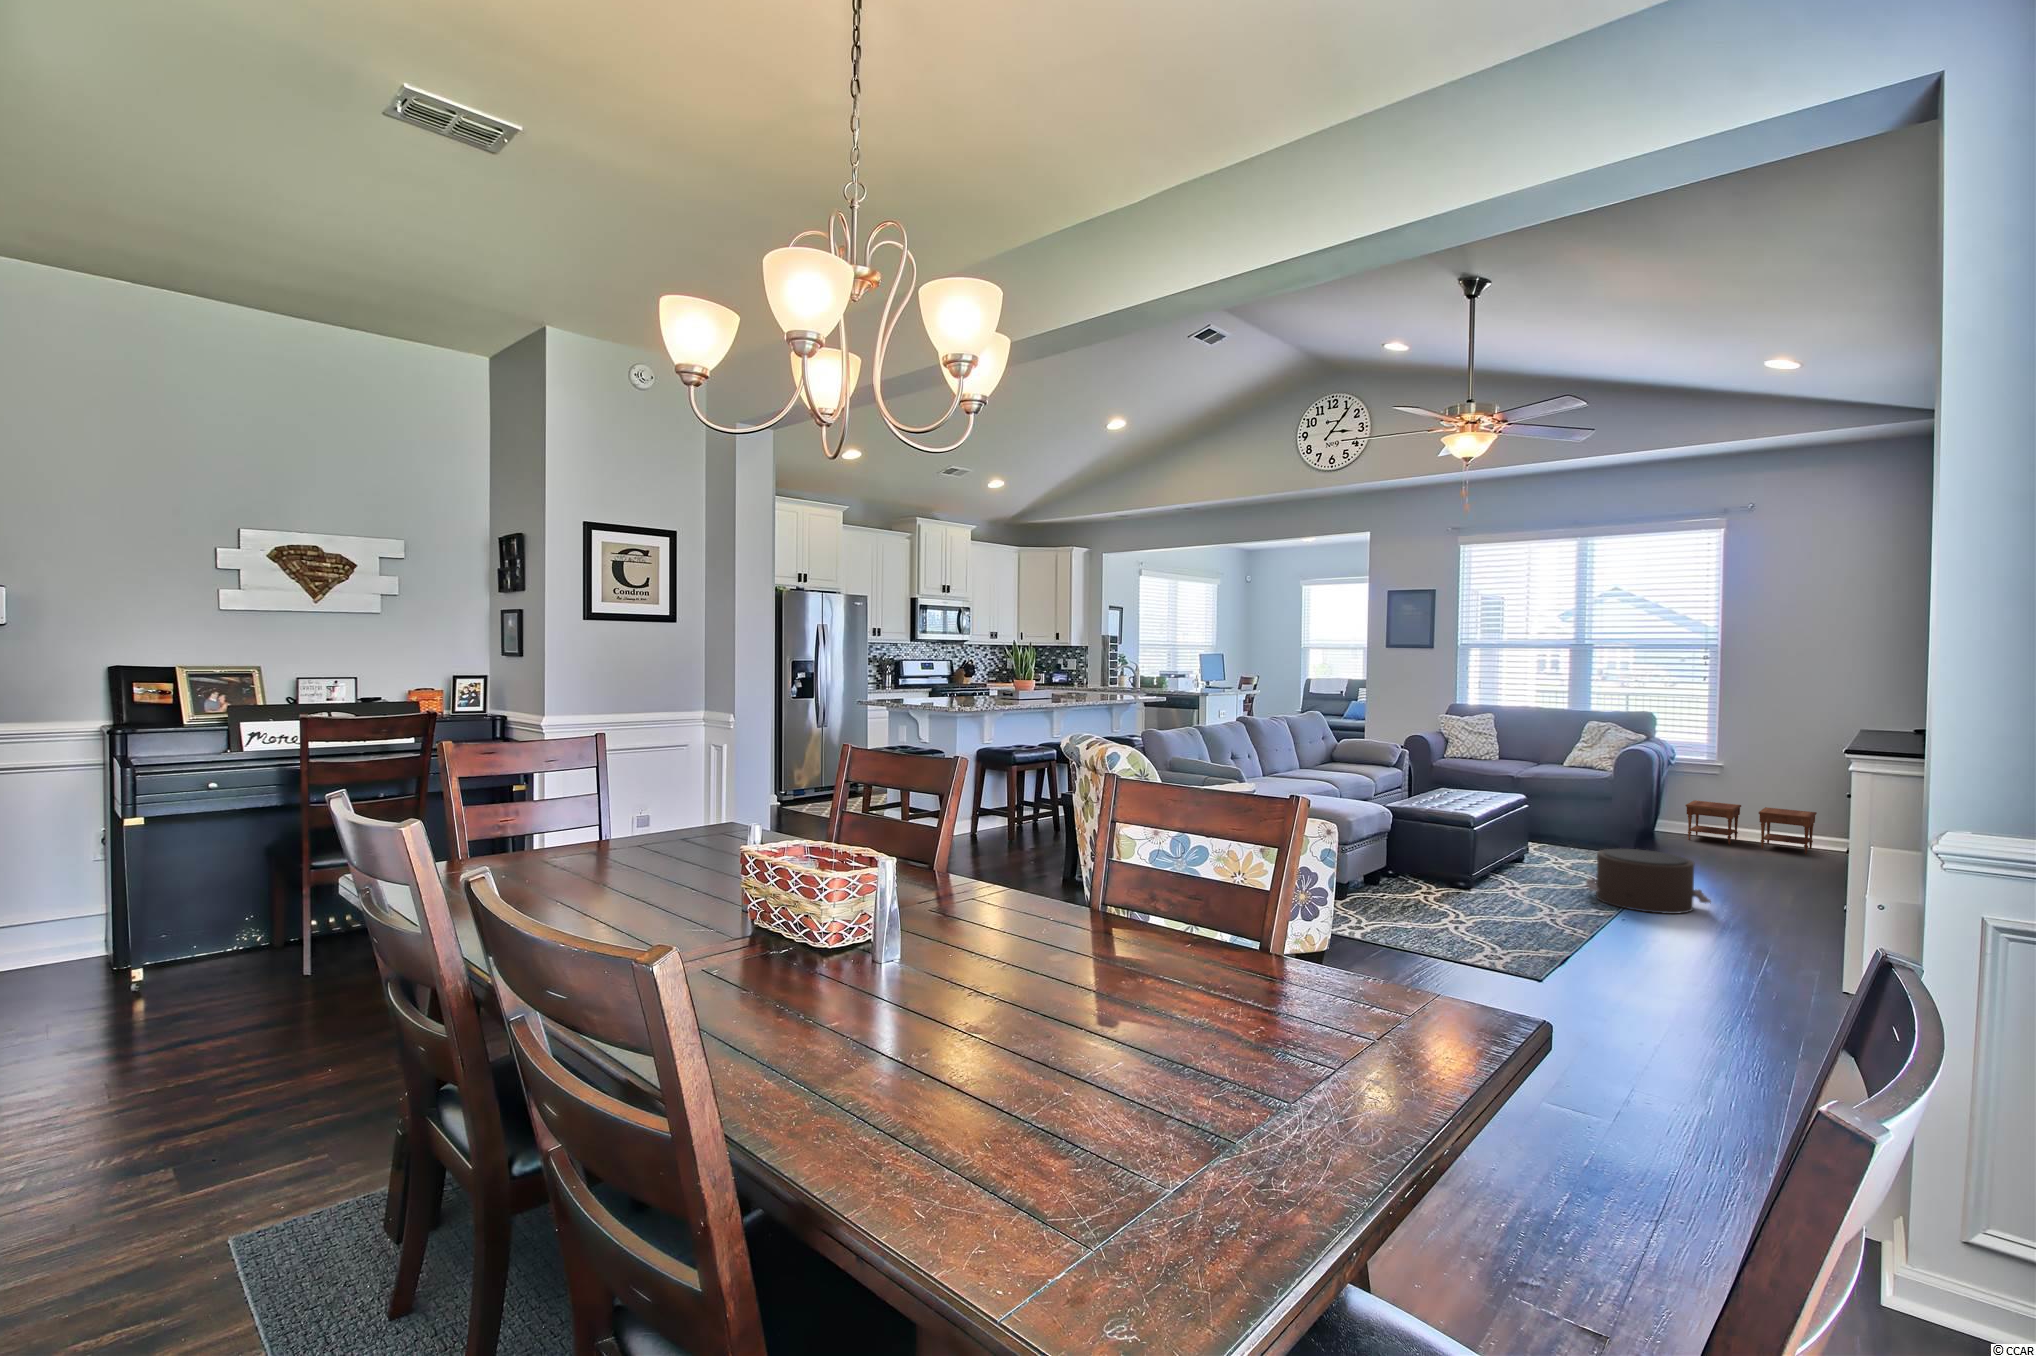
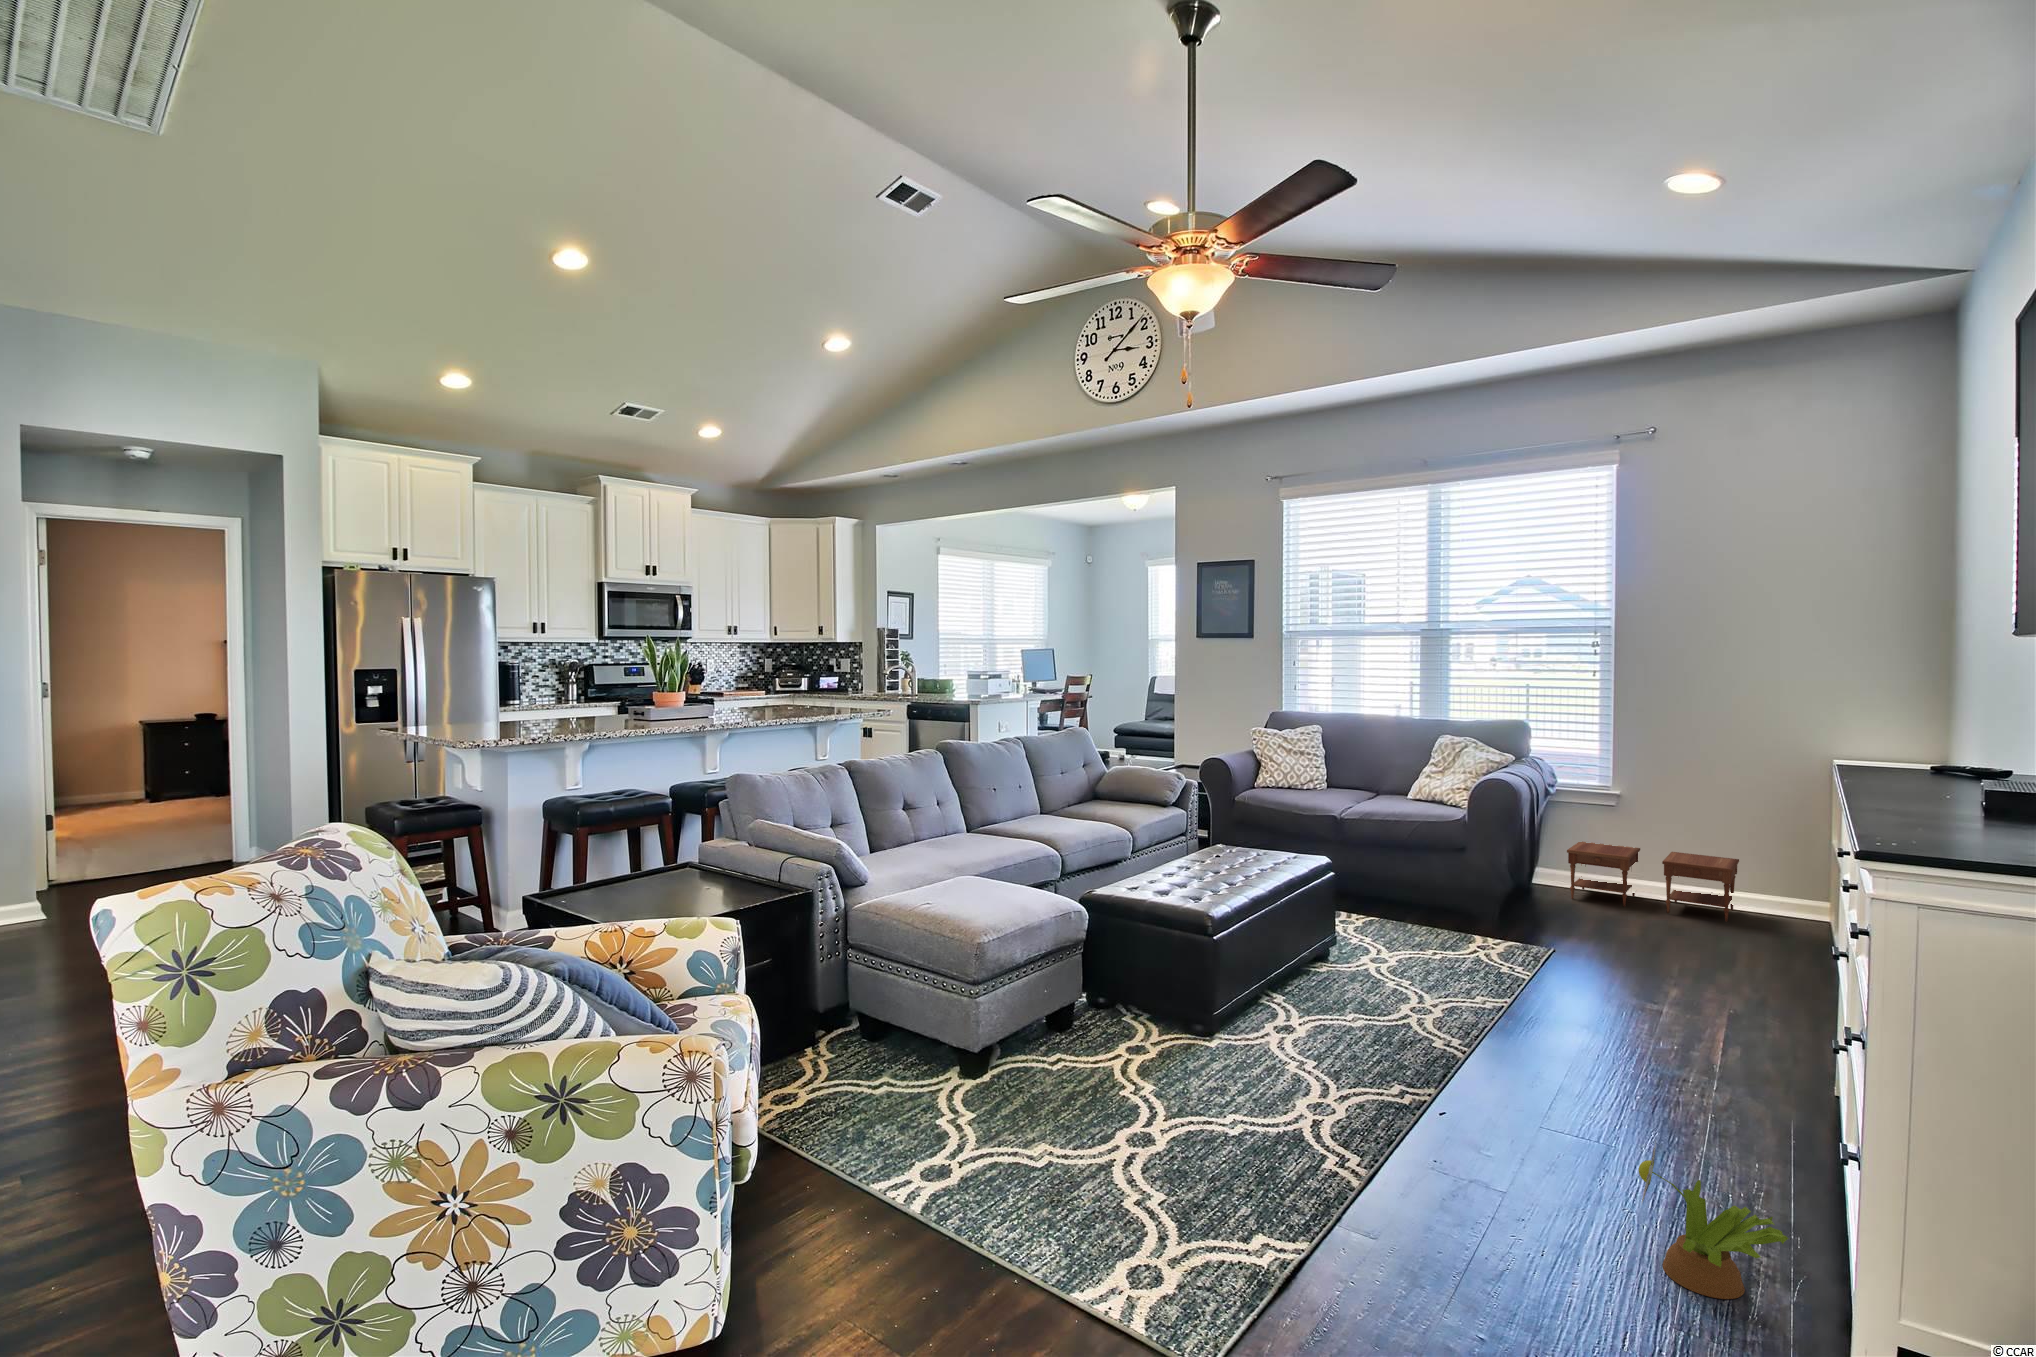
pouf: present [1586,849,1711,914] -> none [1397,949,1585,1070]
decorative plant: none [1749,912,1829,986] -> present [1639,1145,1788,1299]

